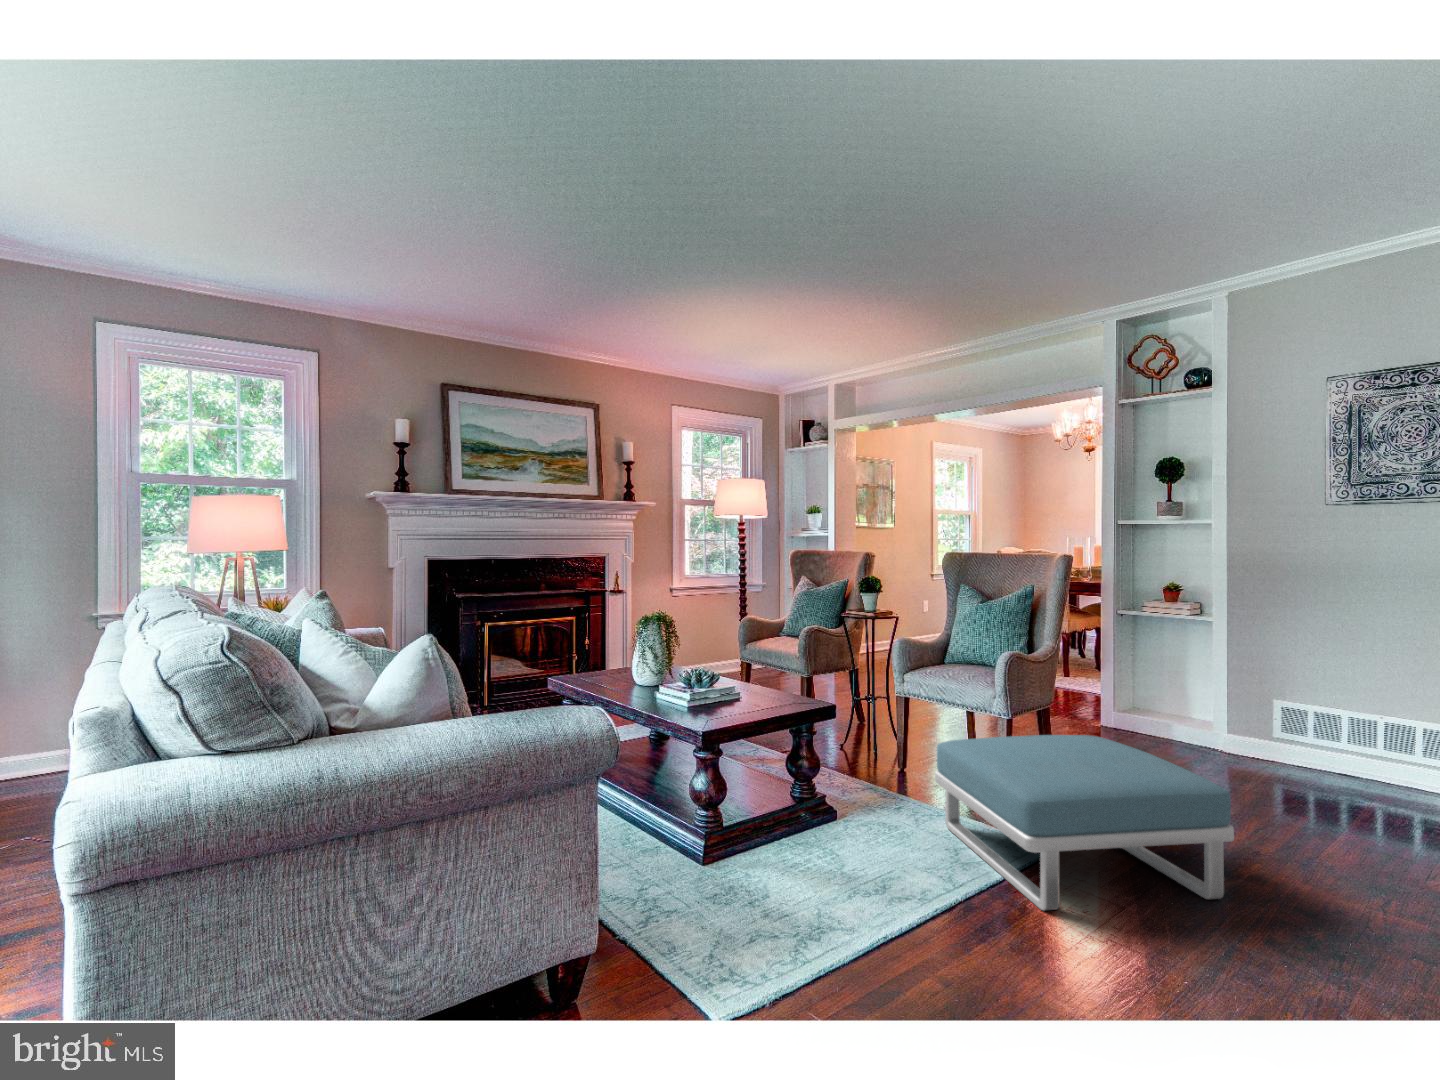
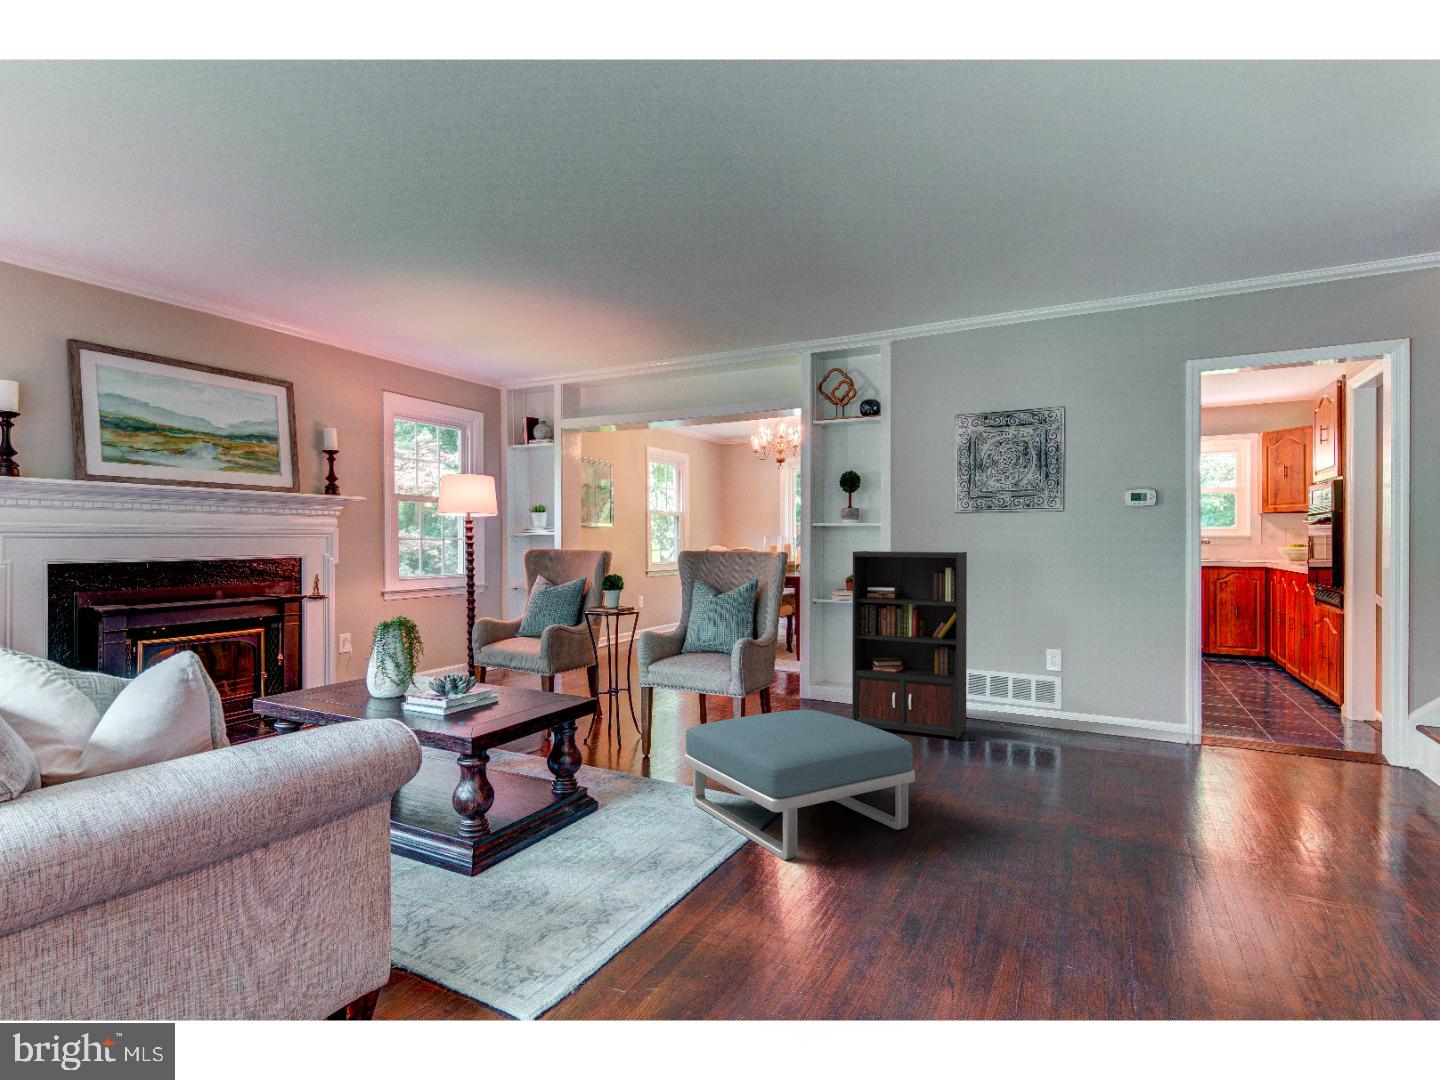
bookcase: none [1166,551,1401,794] -> present [852,551,1003,739]

